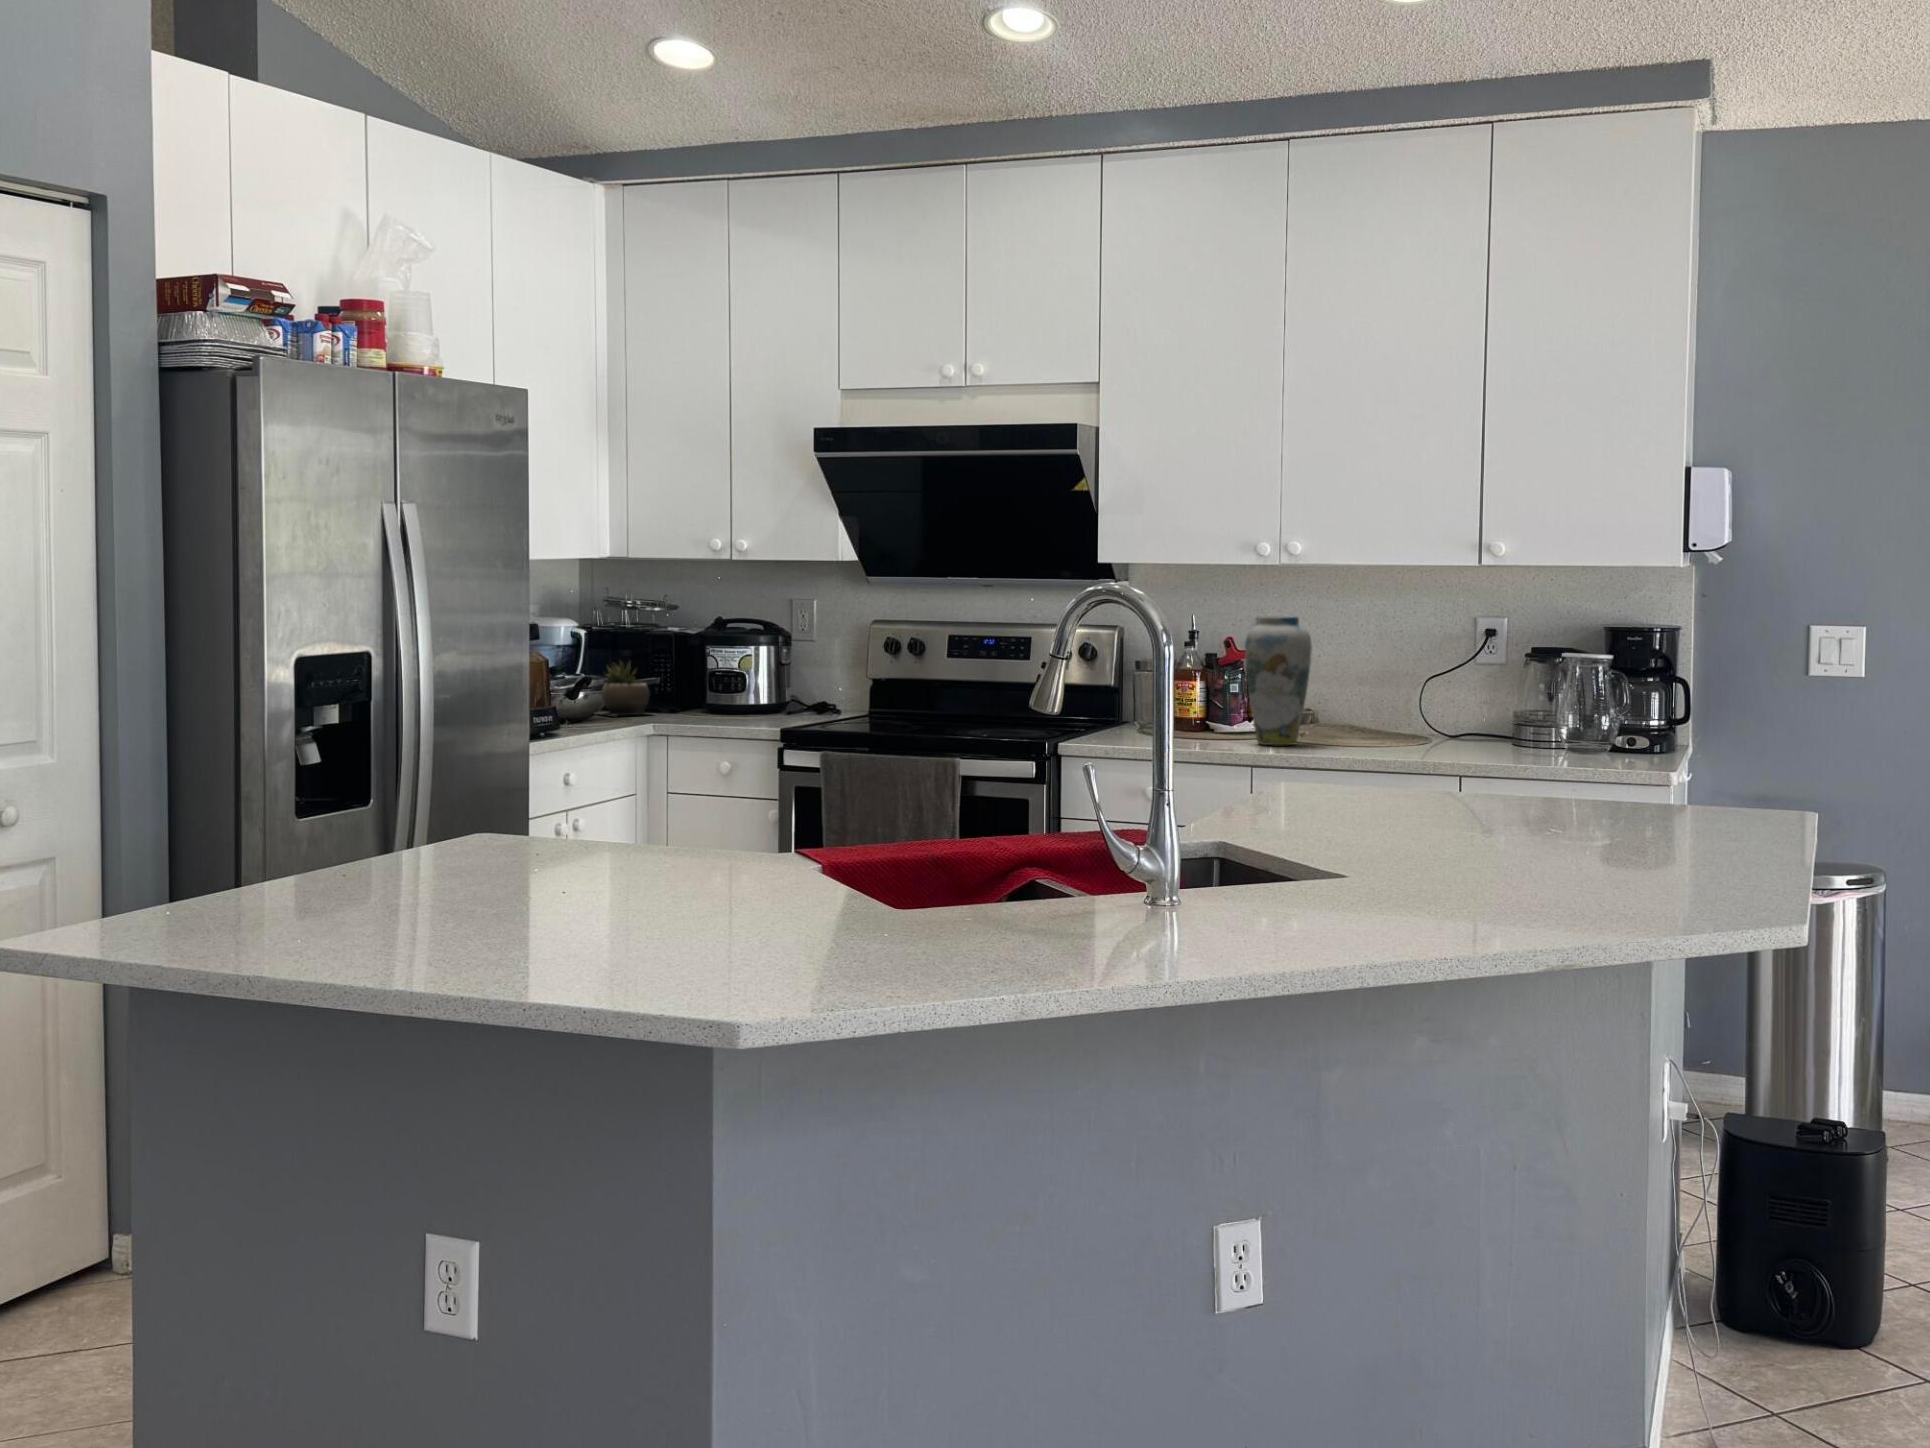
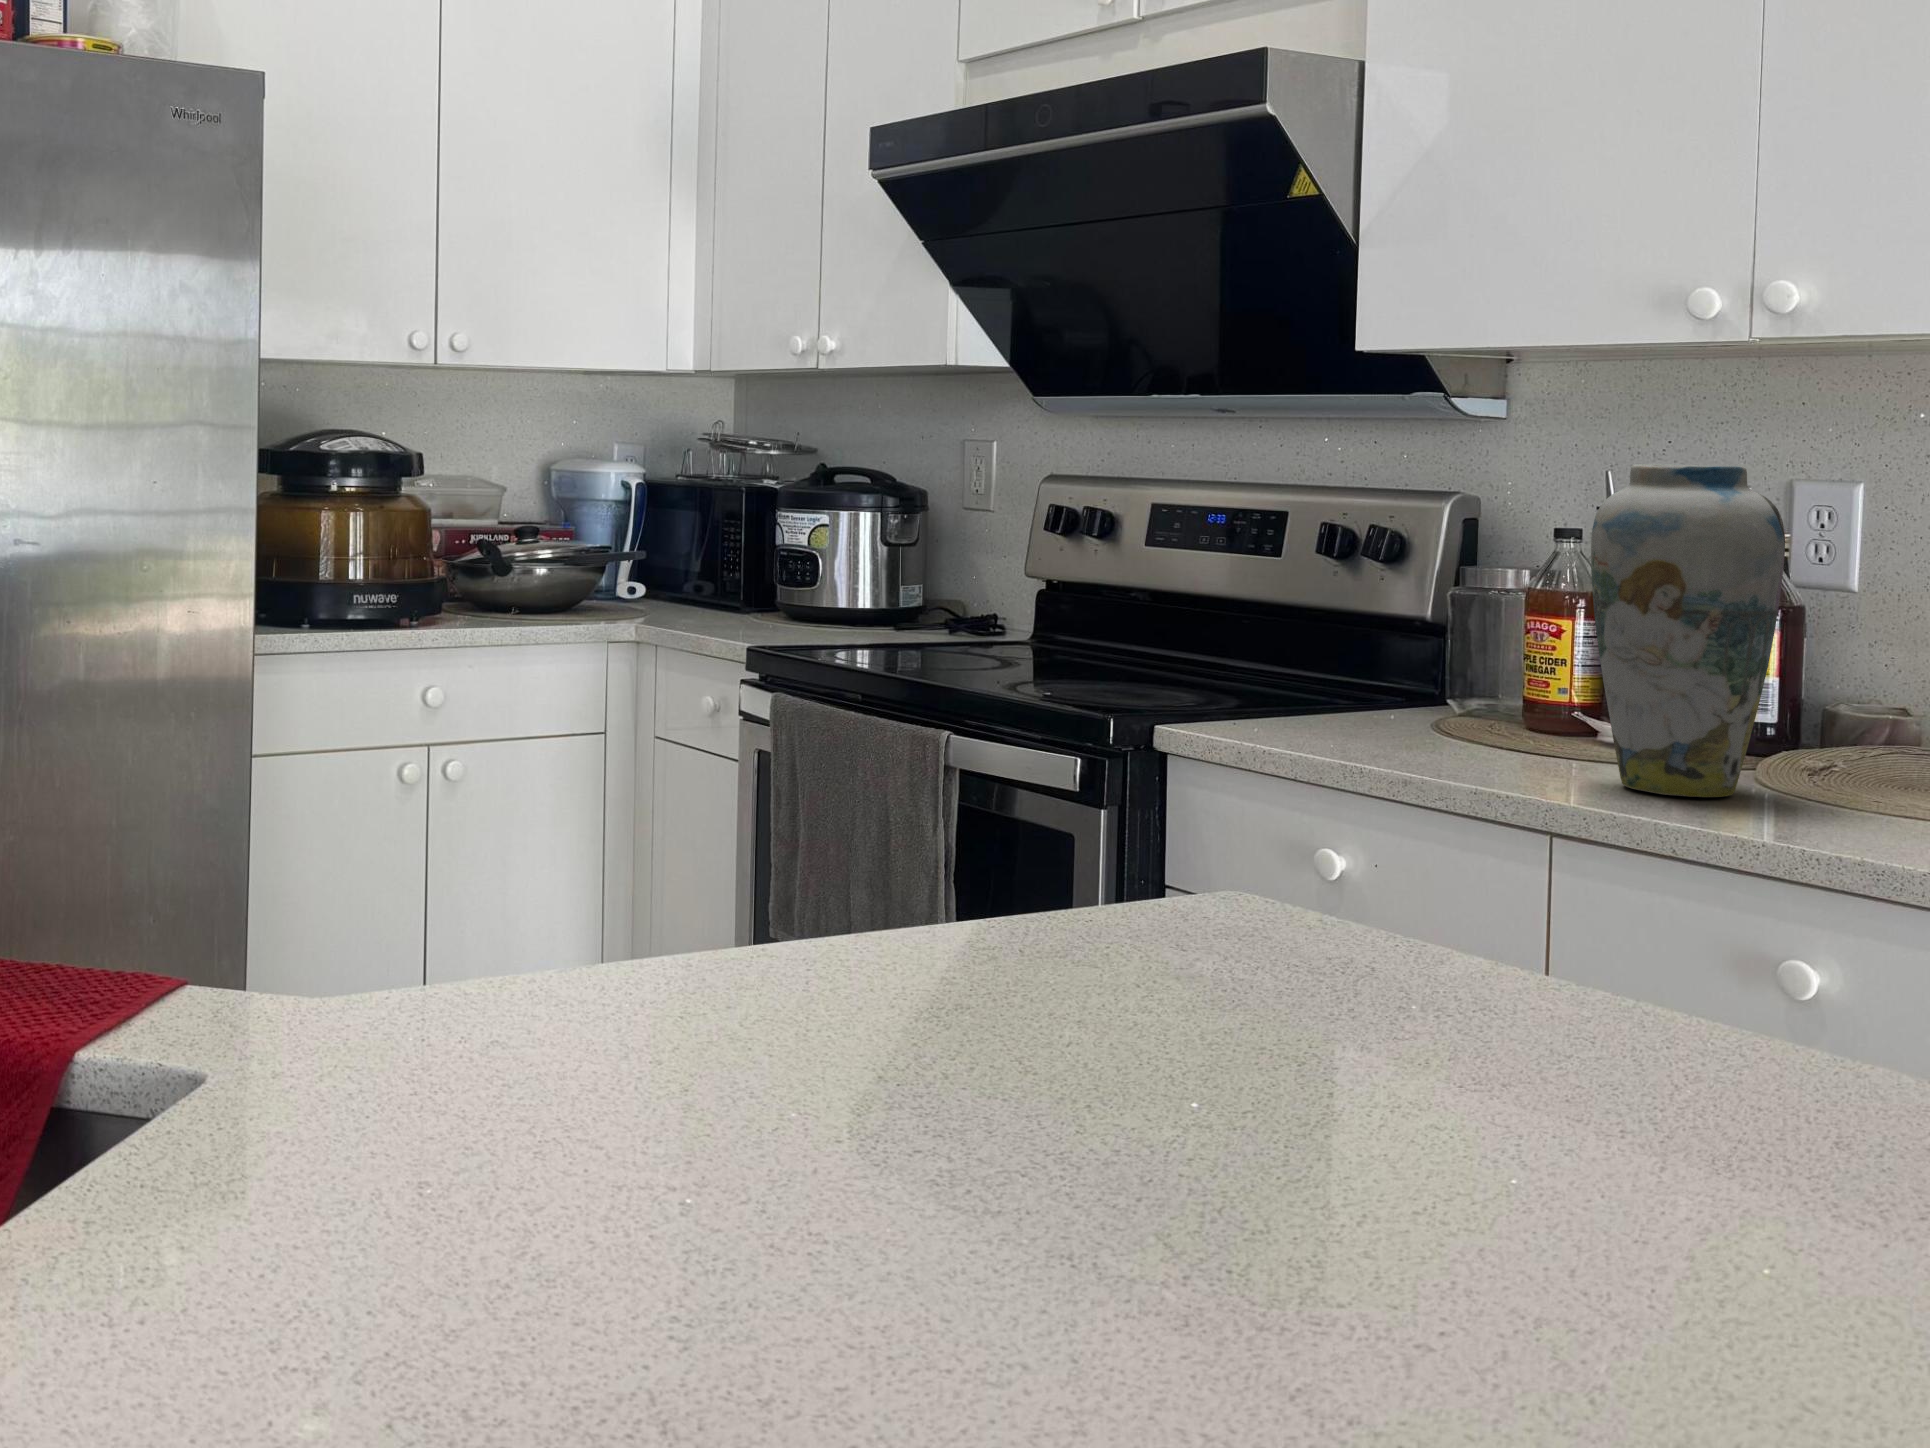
succulent plant: present [602,662,649,716] -> none [624,527,703,616]

